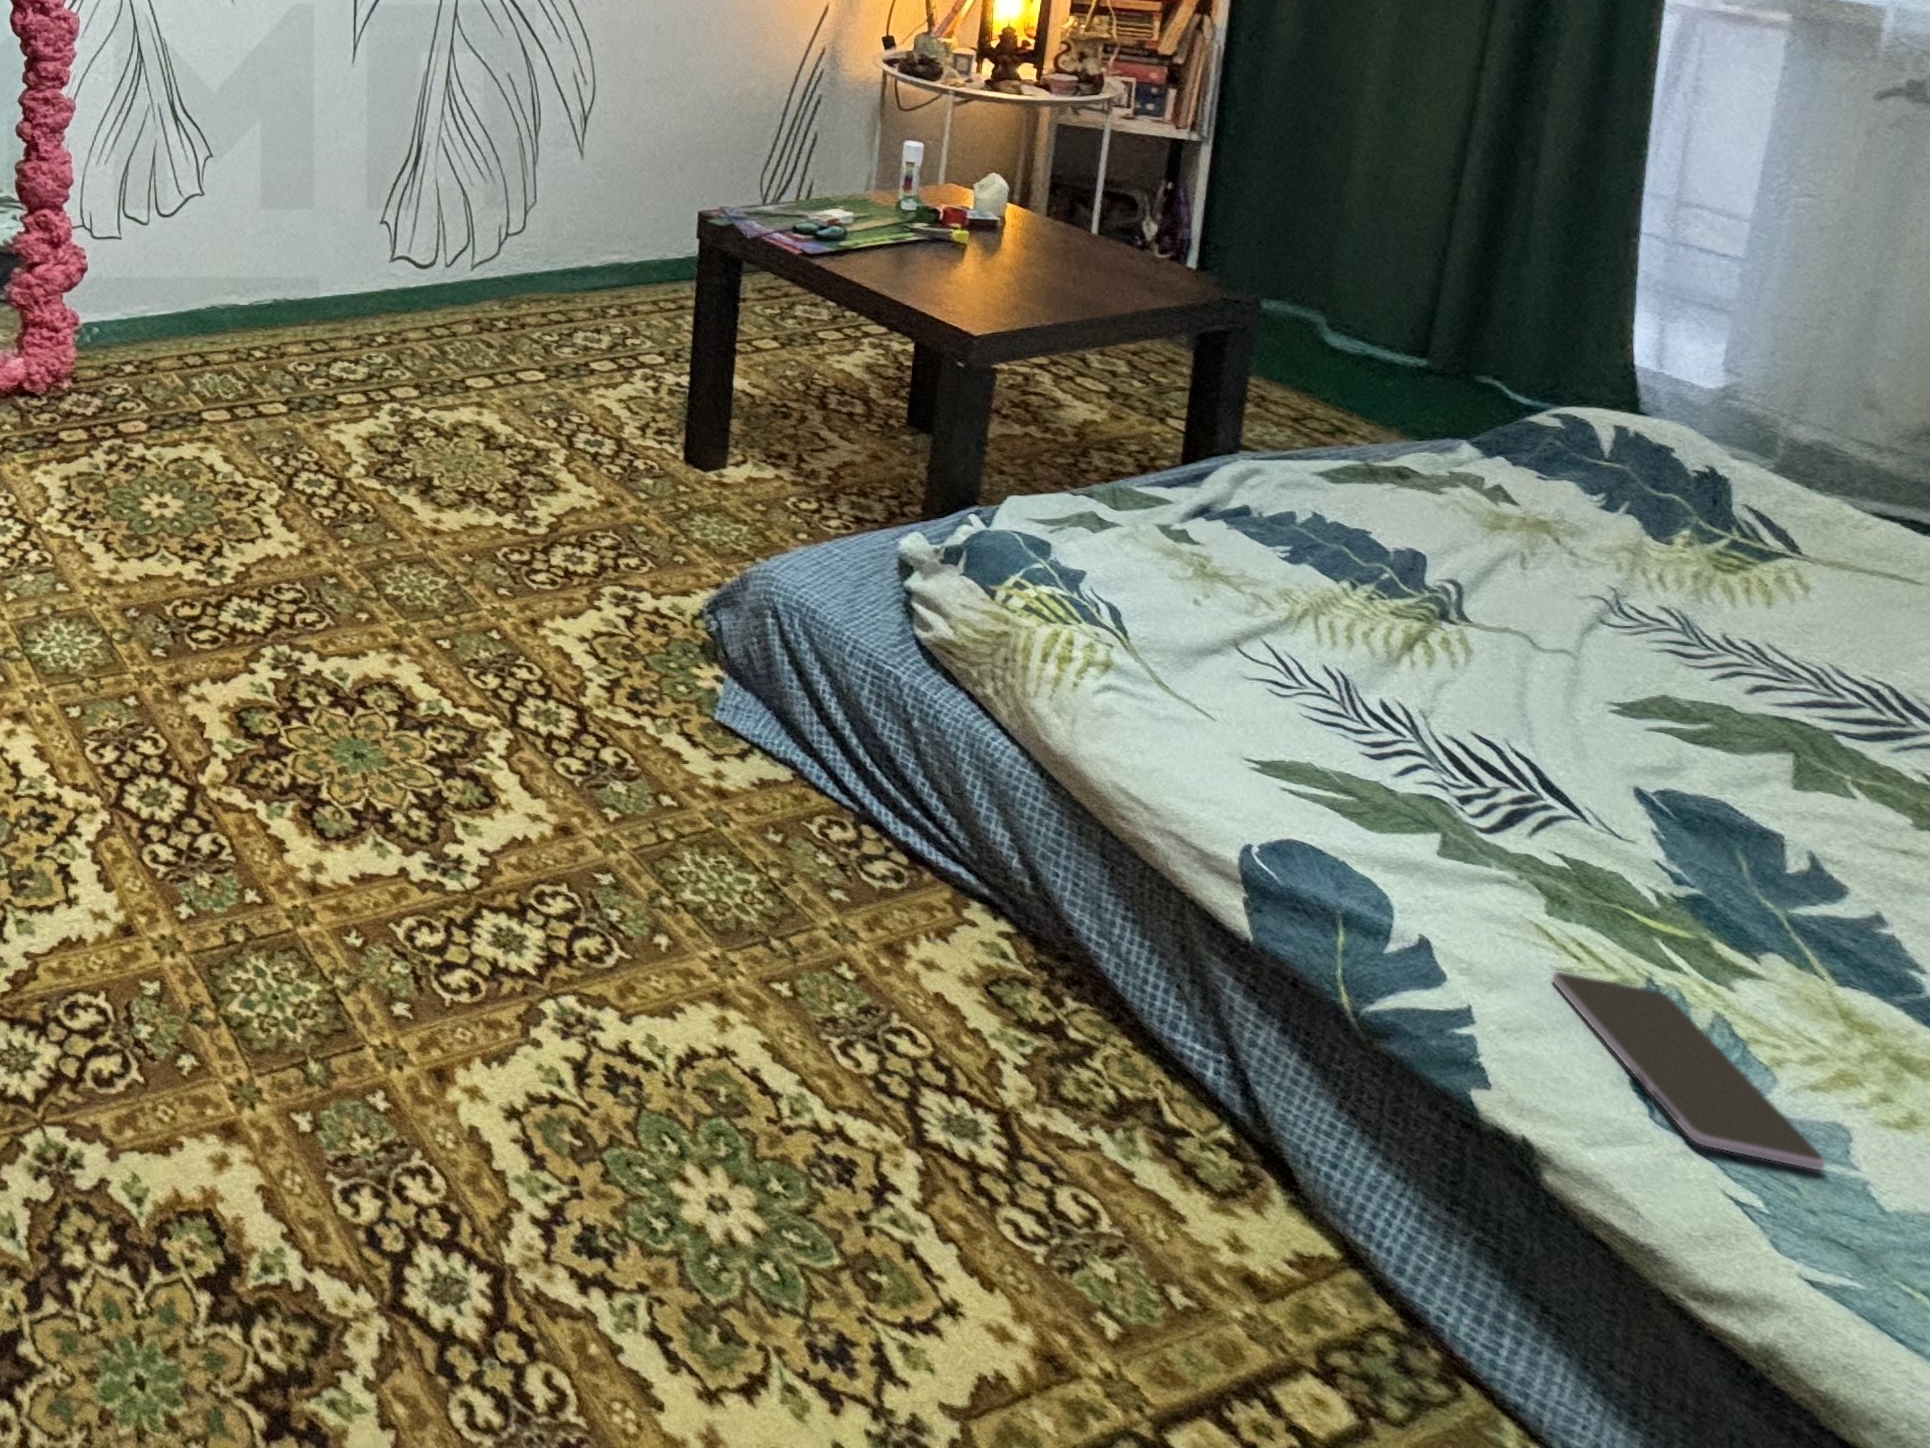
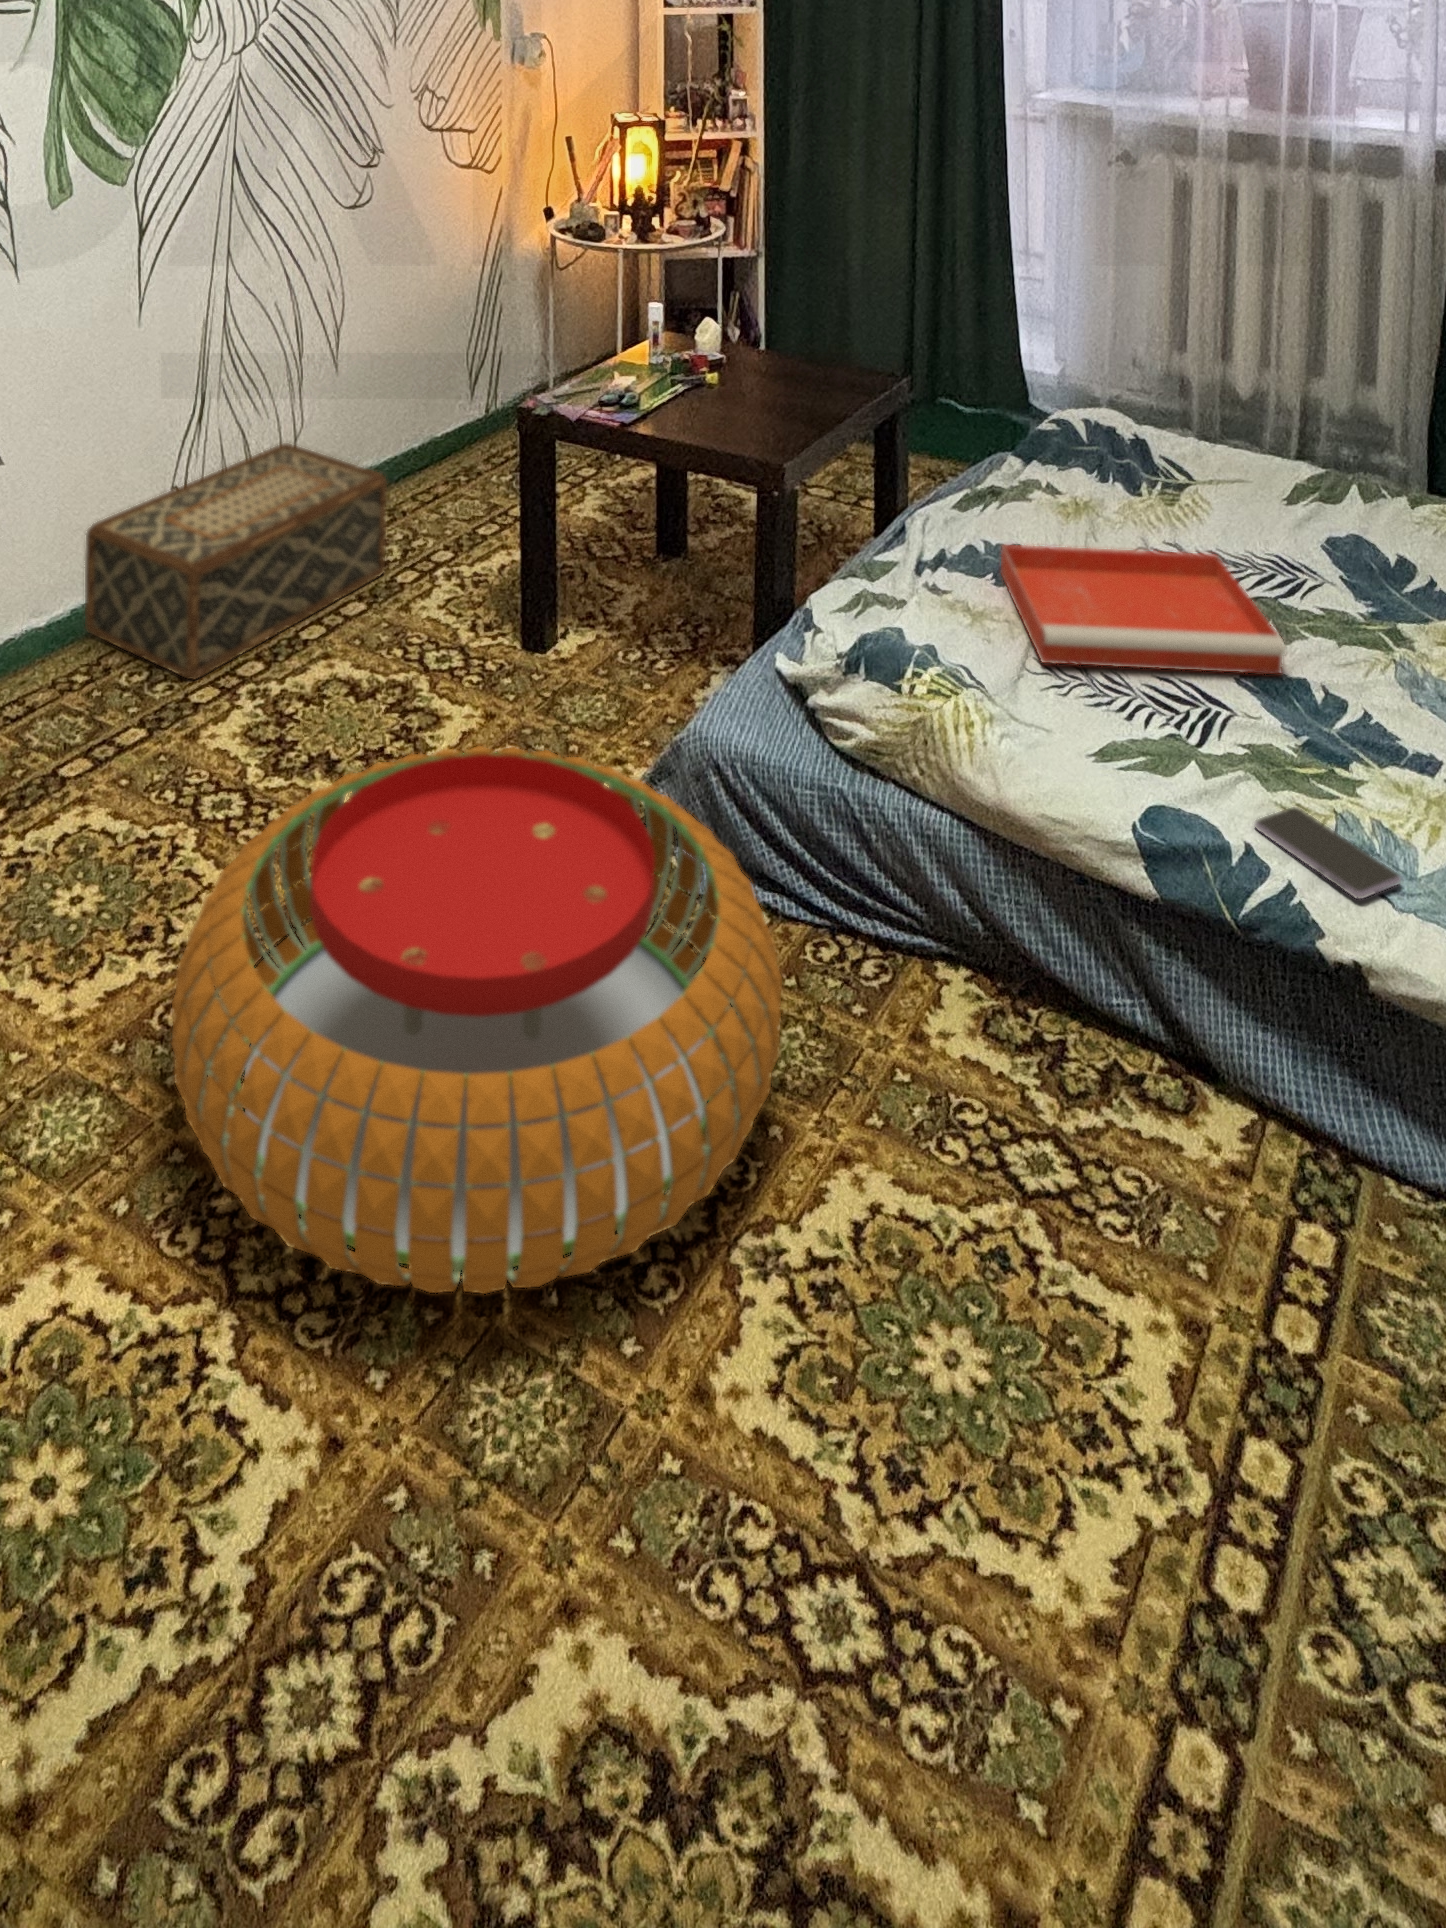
woven basket: none [271,212,576,386] -> present [85,443,387,679]
pouf: none [124,473,746,966] -> present [172,746,782,1294]
tray: none [1301,524,1813,845] -> present [1001,545,1285,674]

